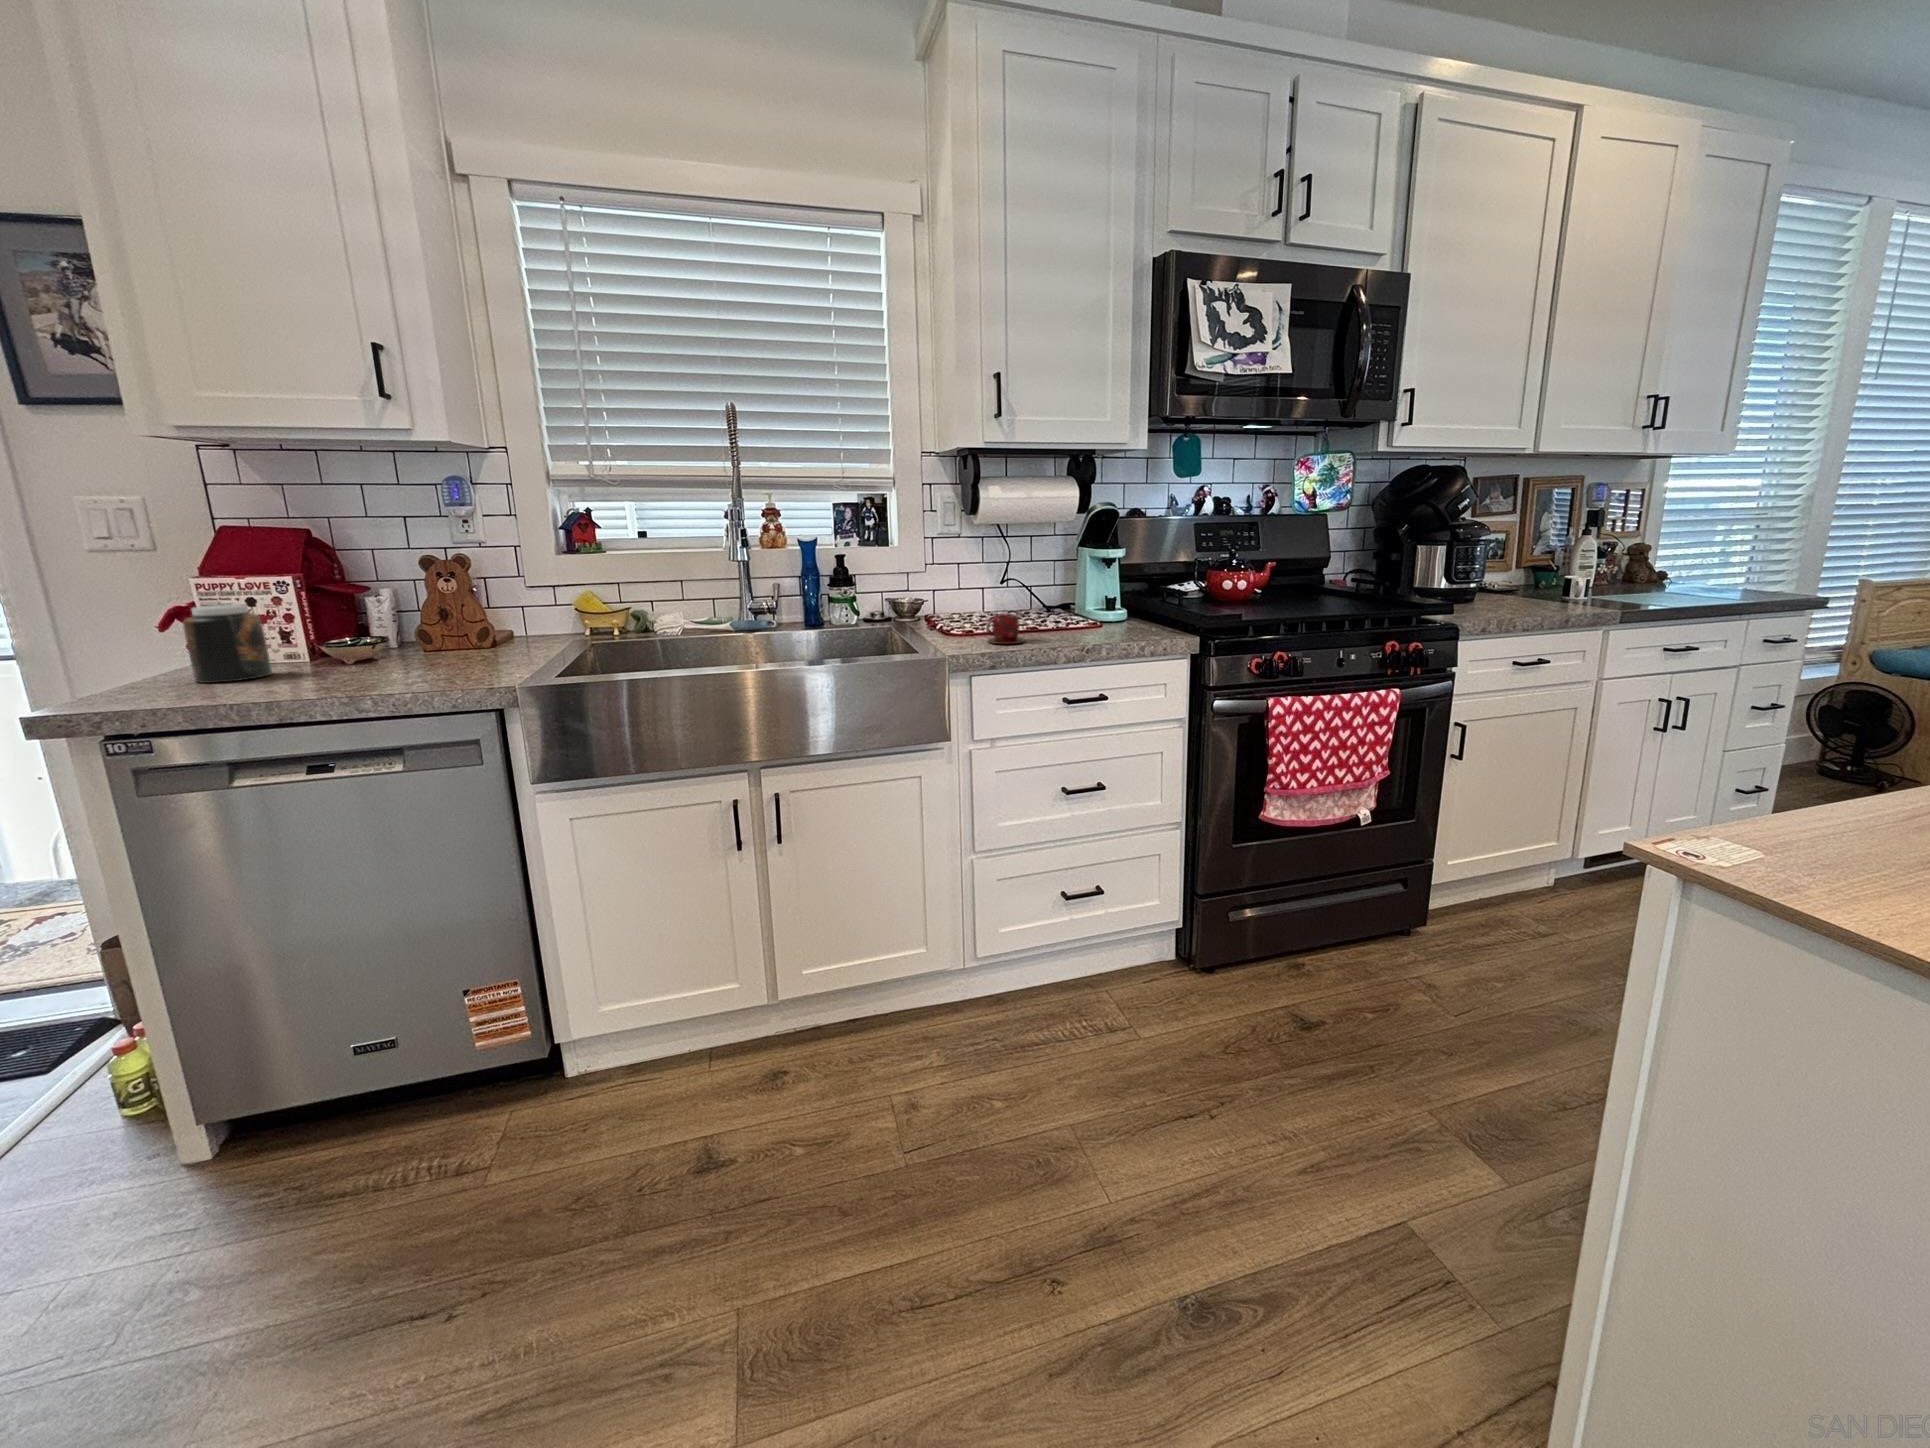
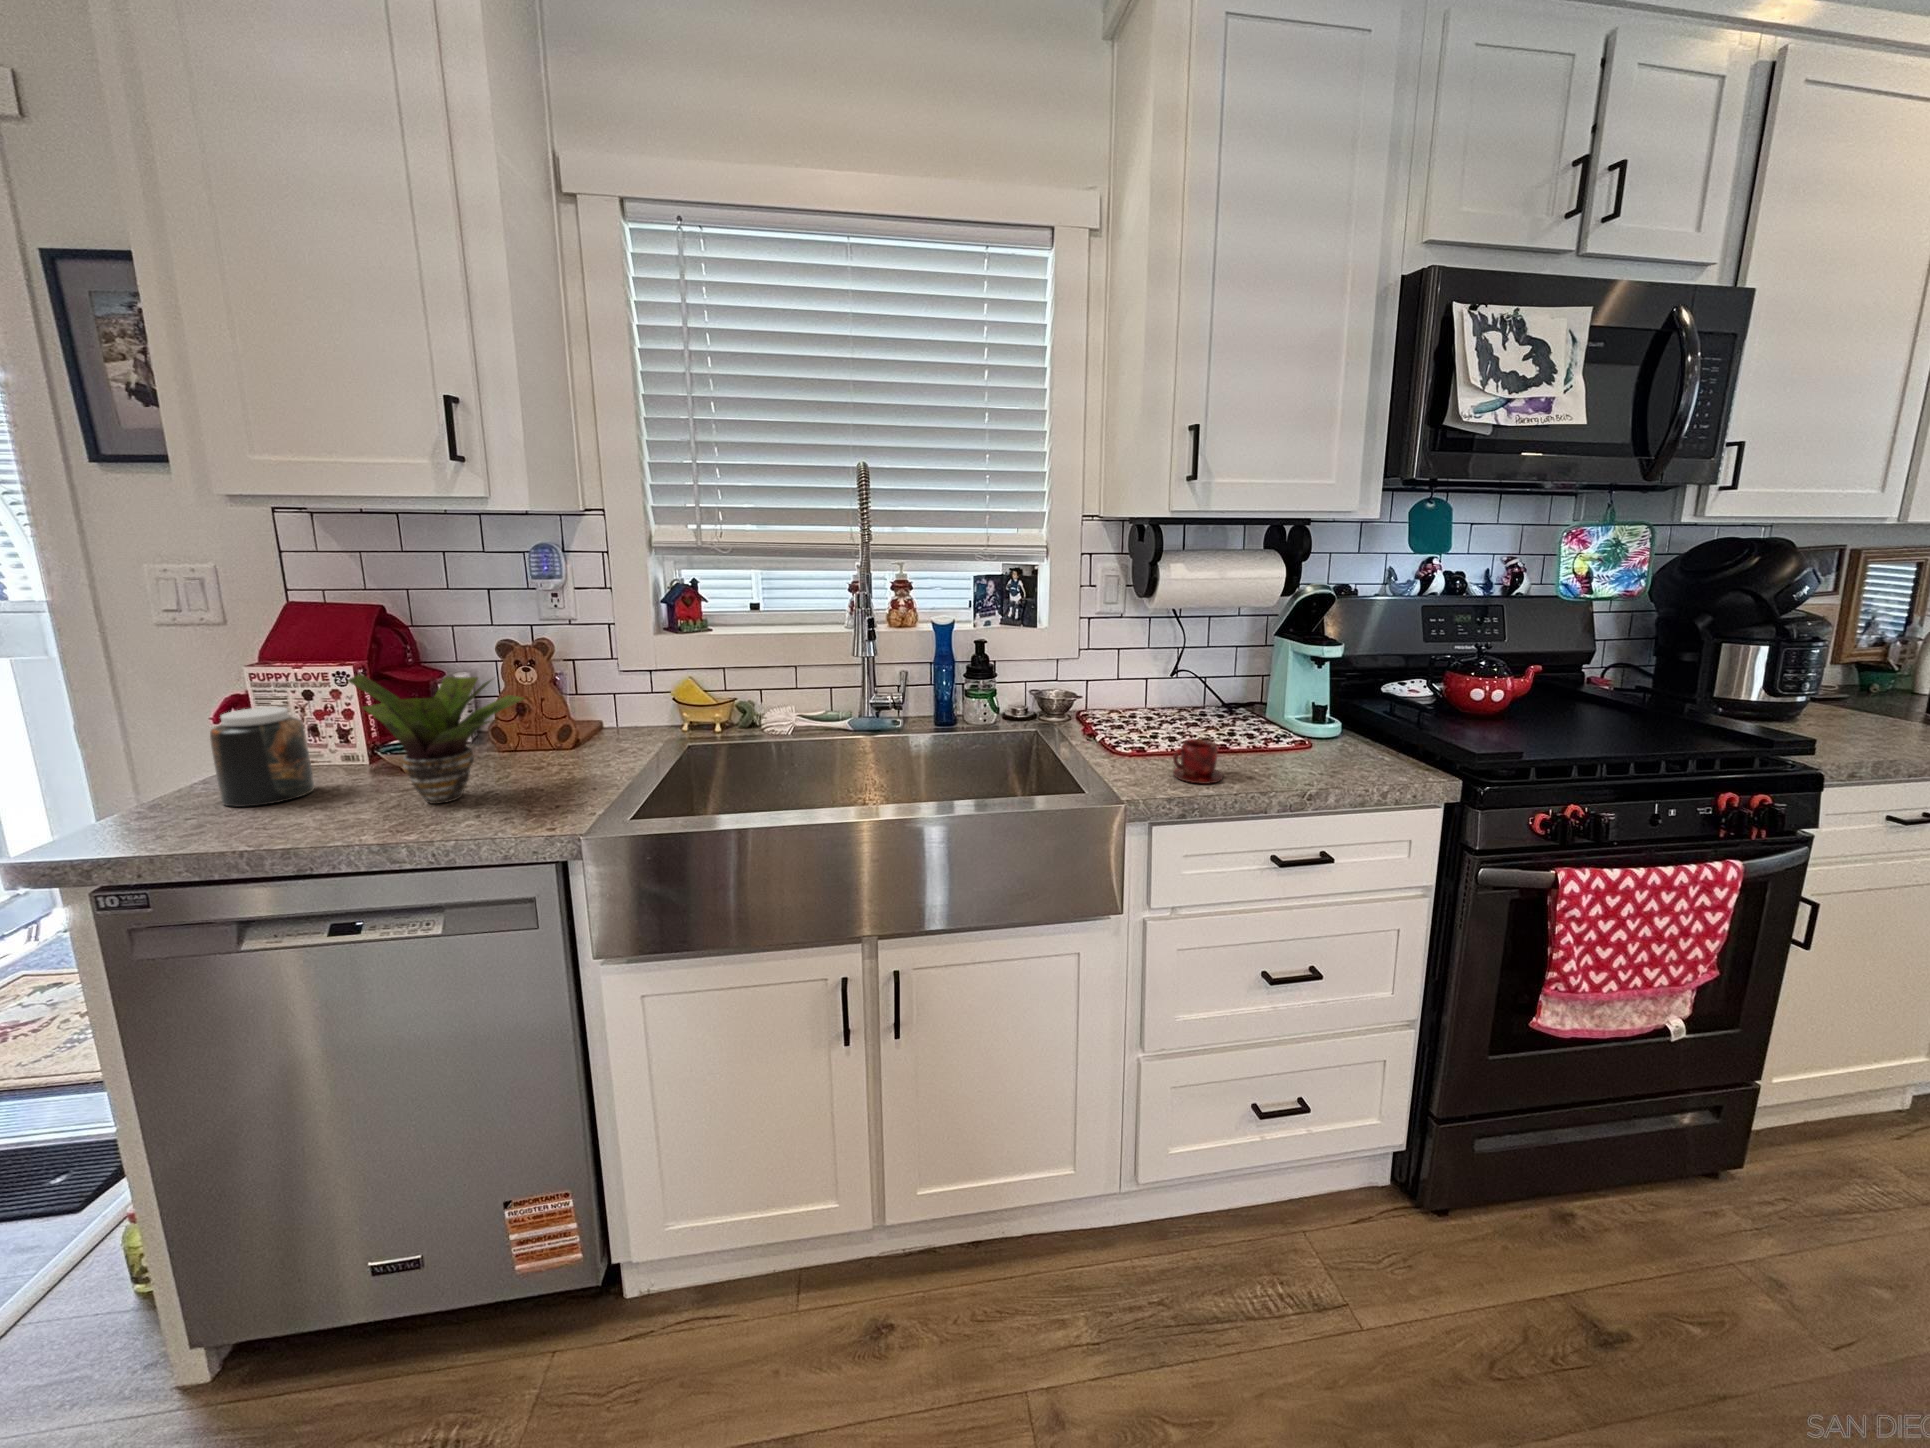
potted plant: none [309,570,455,676] -> present [348,674,524,804]

